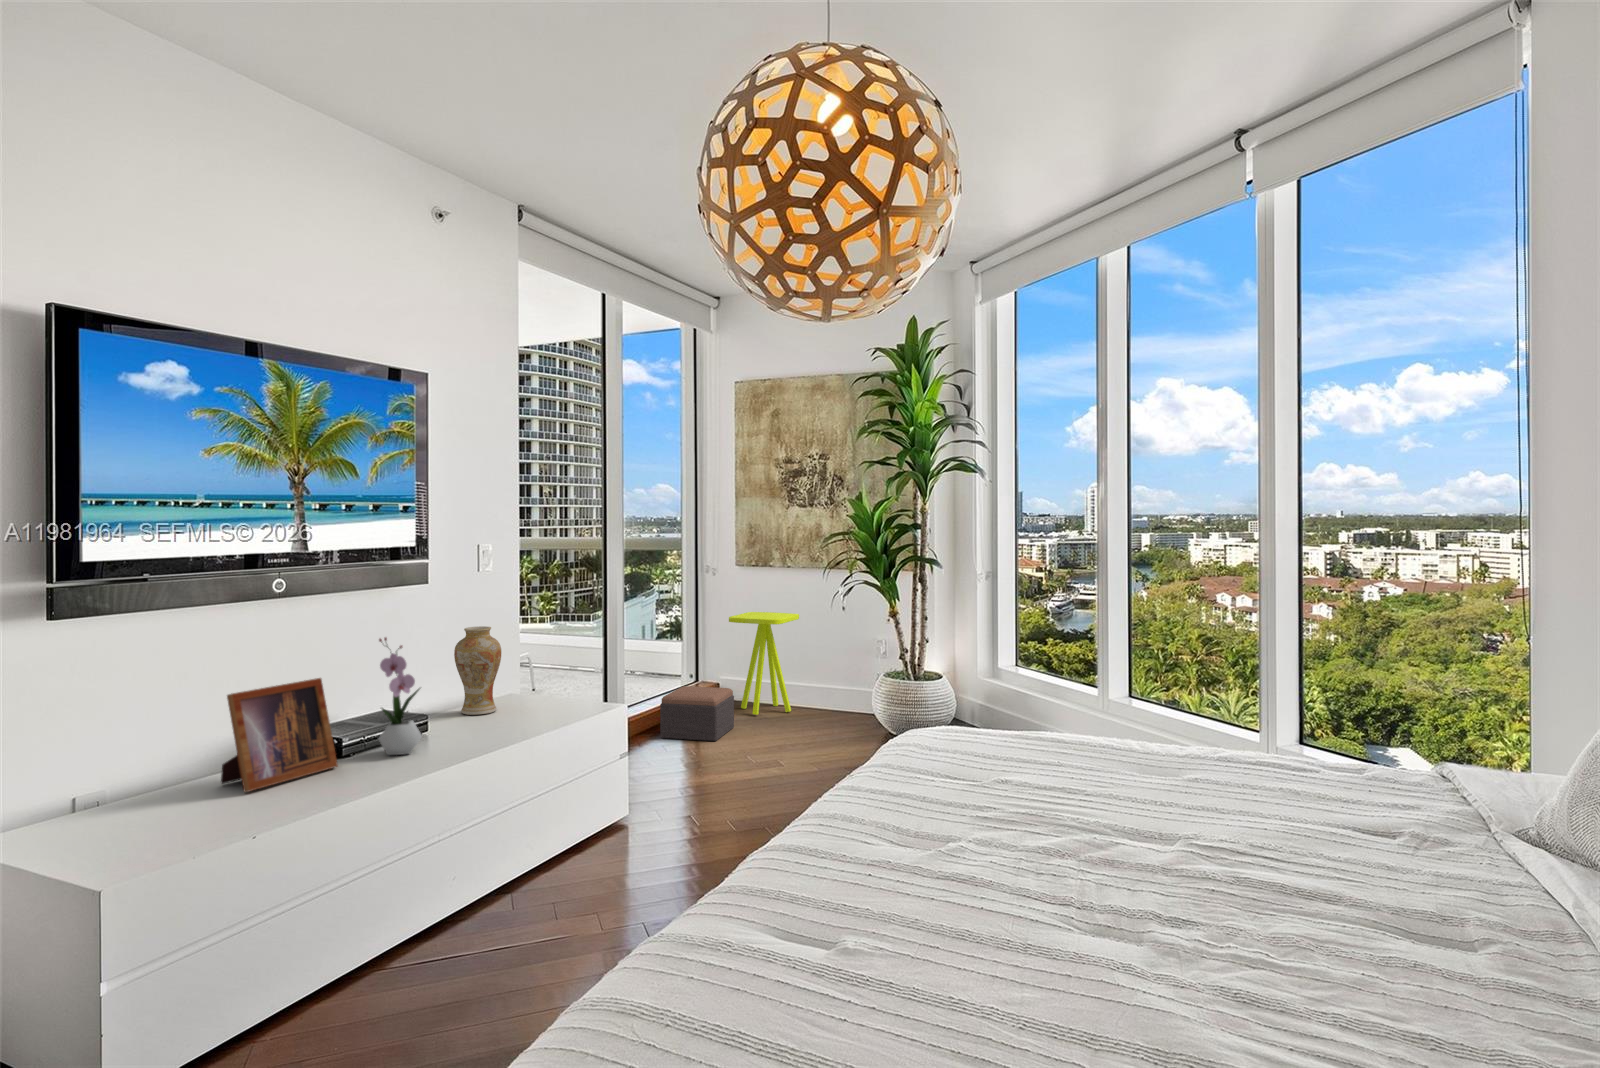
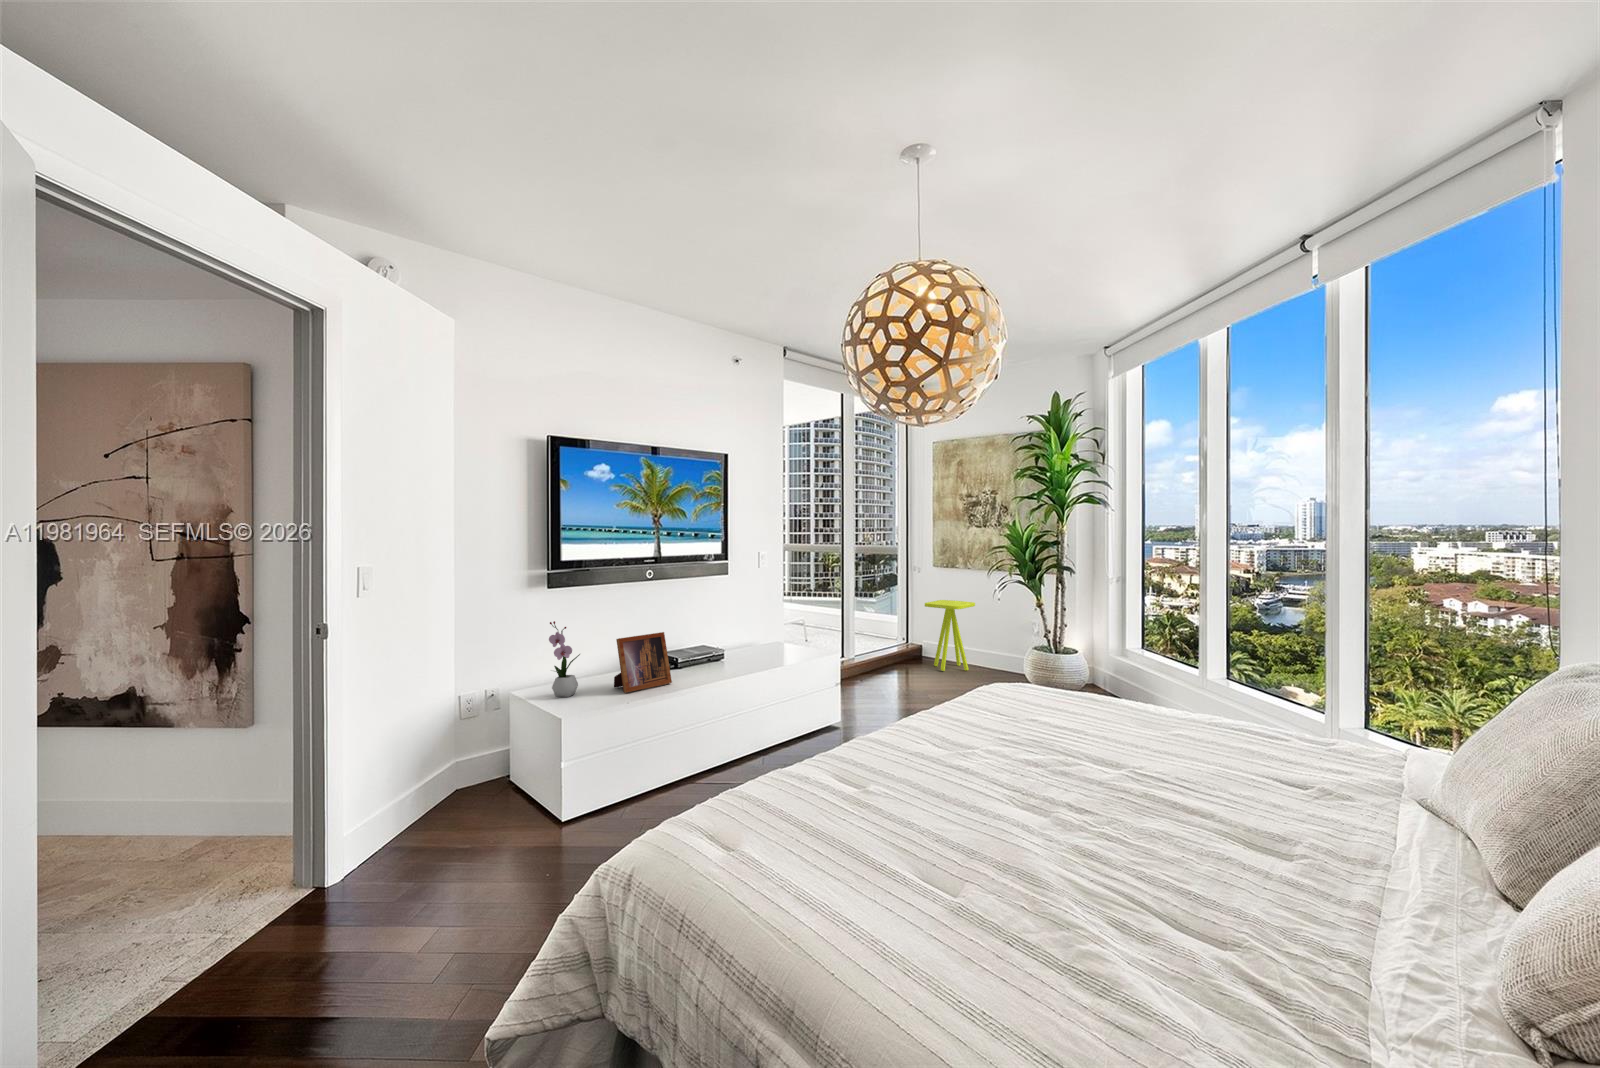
vase: present [454,626,501,715] -> none [740,605,767,659]
flower arrangement: present [379,638,422,755] -> present [549,621,580,697]
footstool: present [660,686,734,741] -> none [875,648,926,687]

